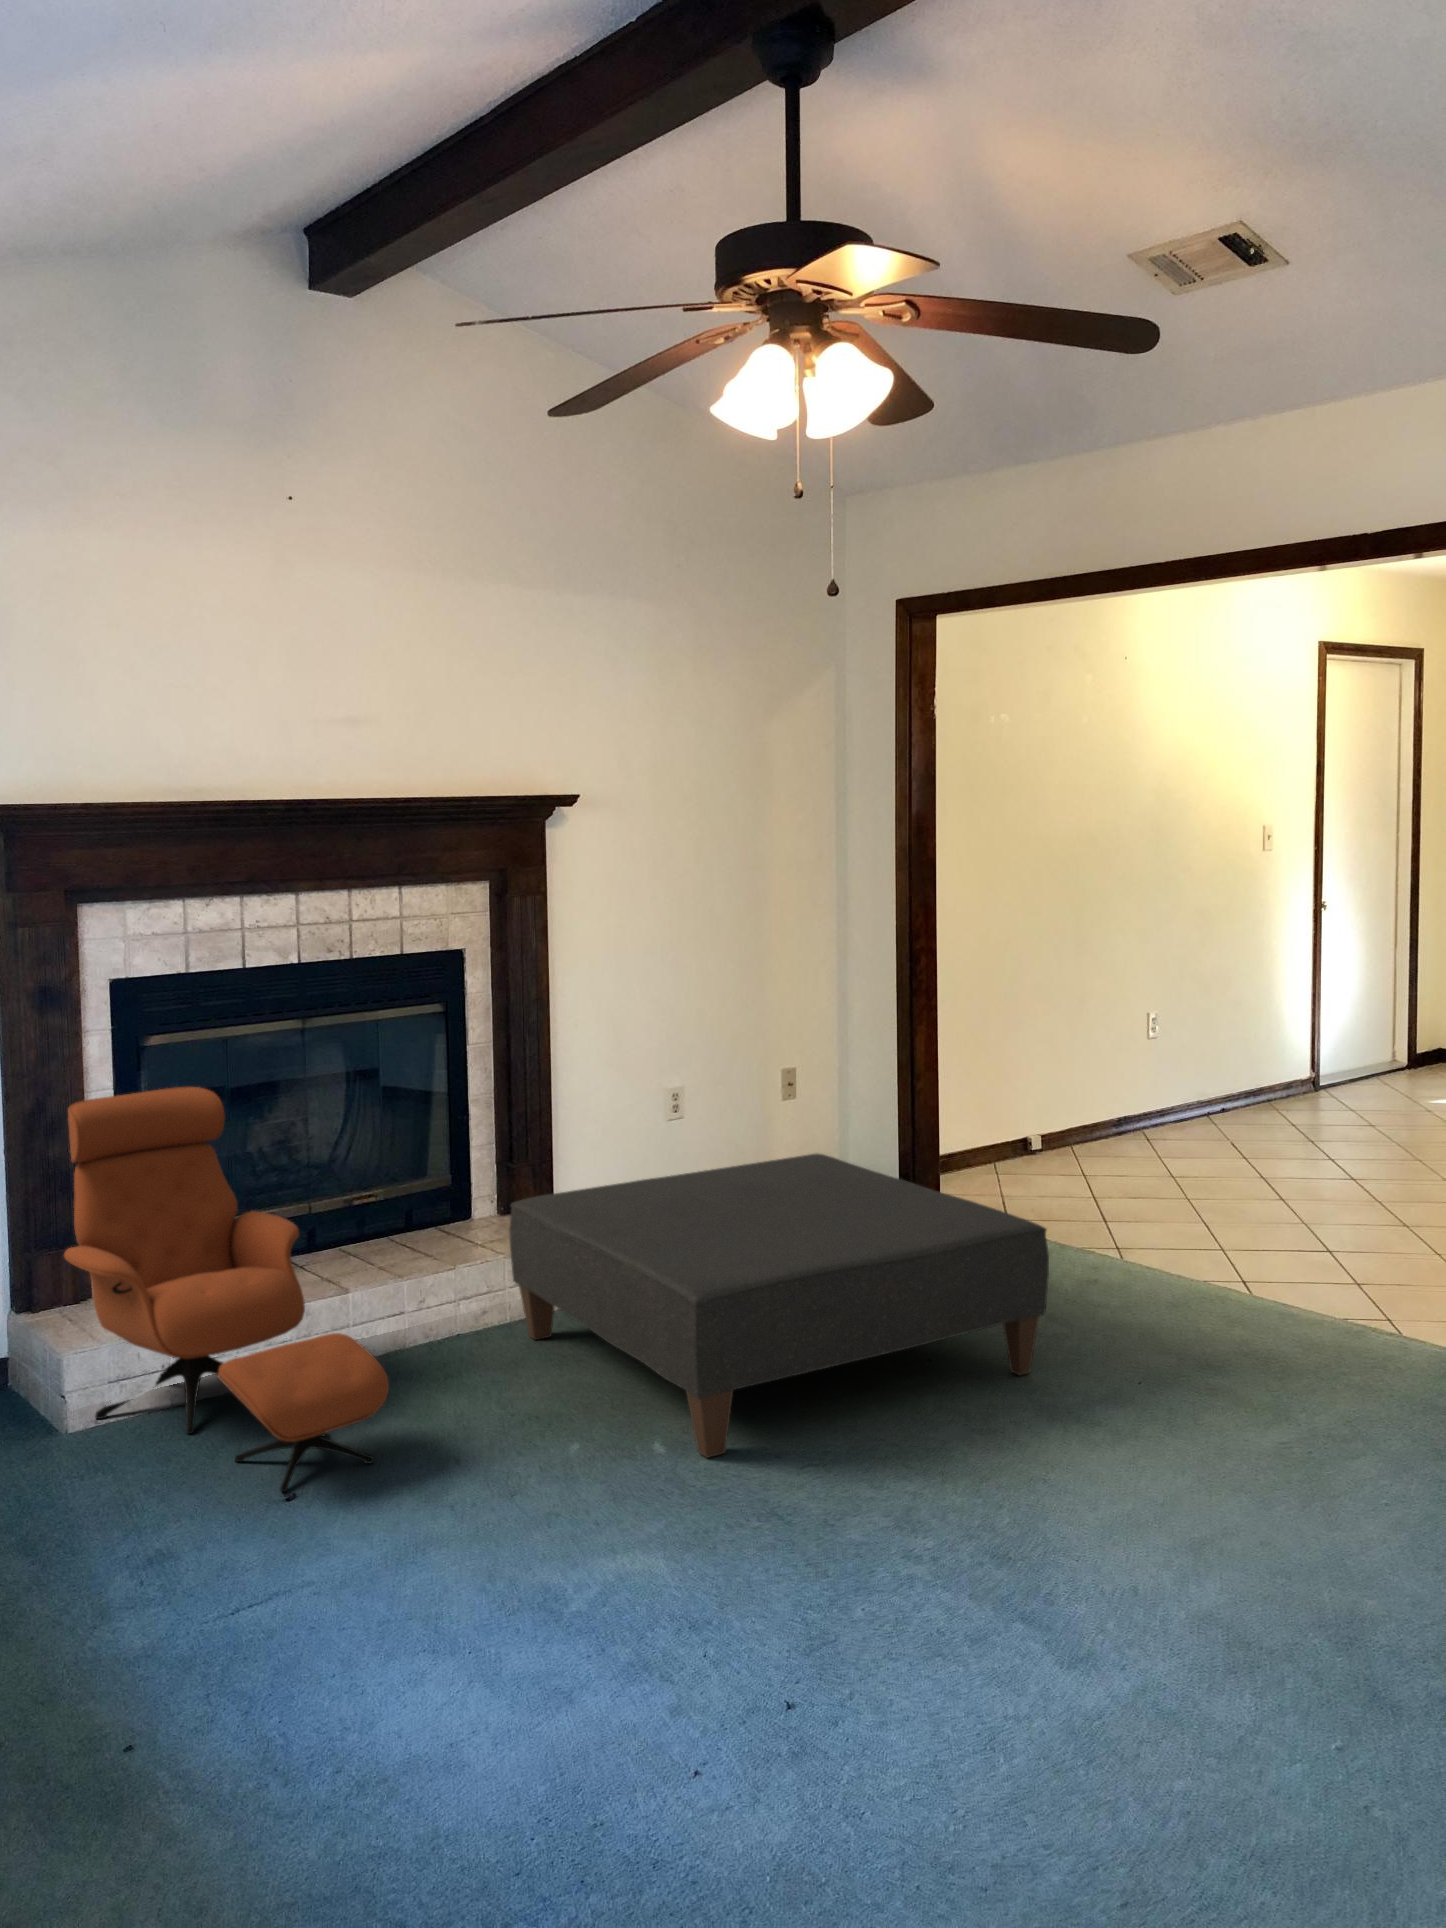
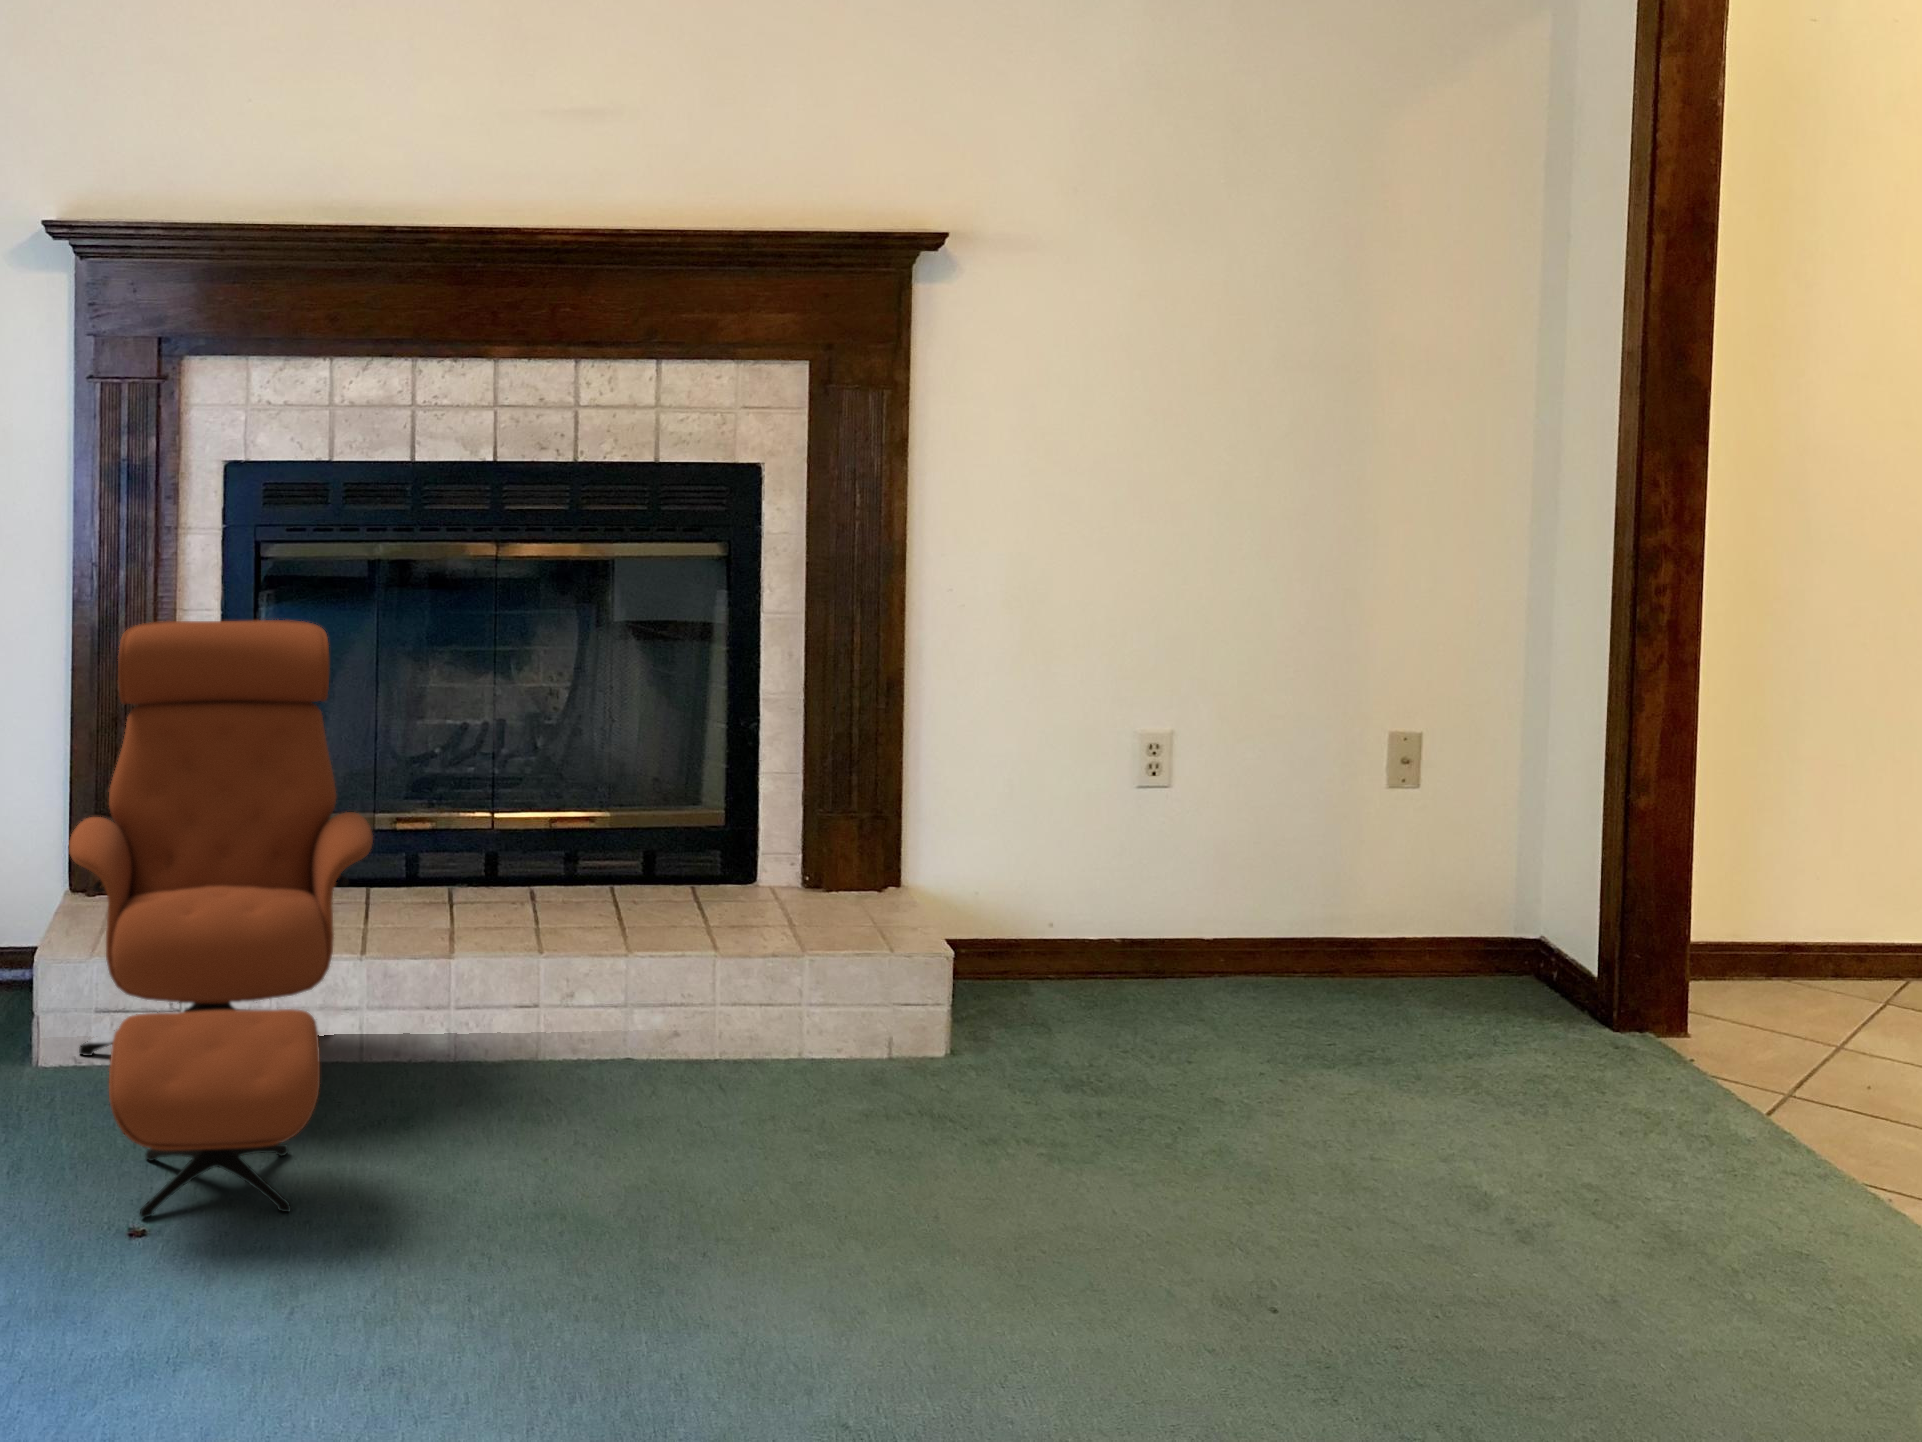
ottoman: present [509,1154,1049,1458] -> none [686,869,1482,1388]

